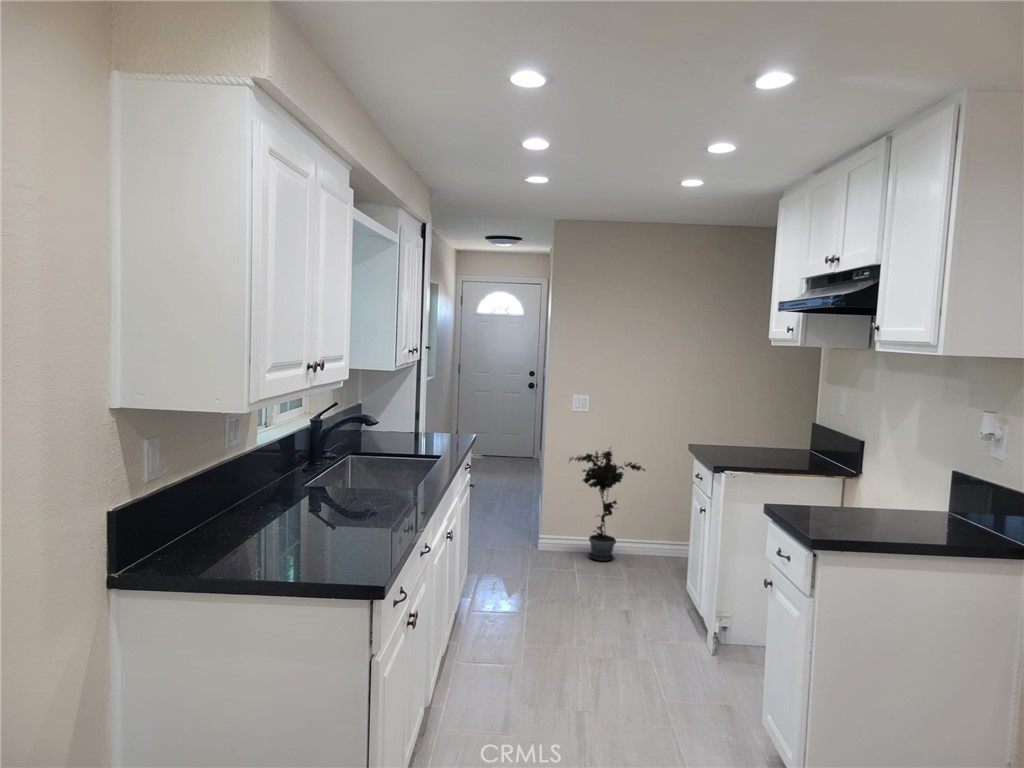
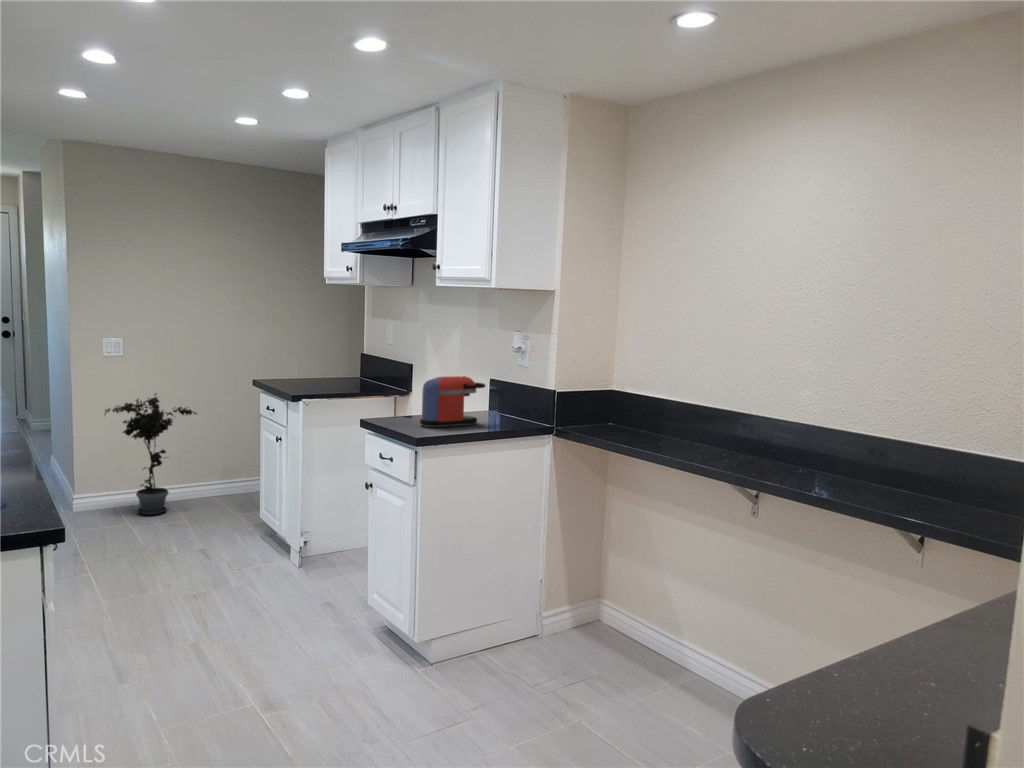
coffee maker: none [831,465,930,532] -> present [420,376,485,427]

